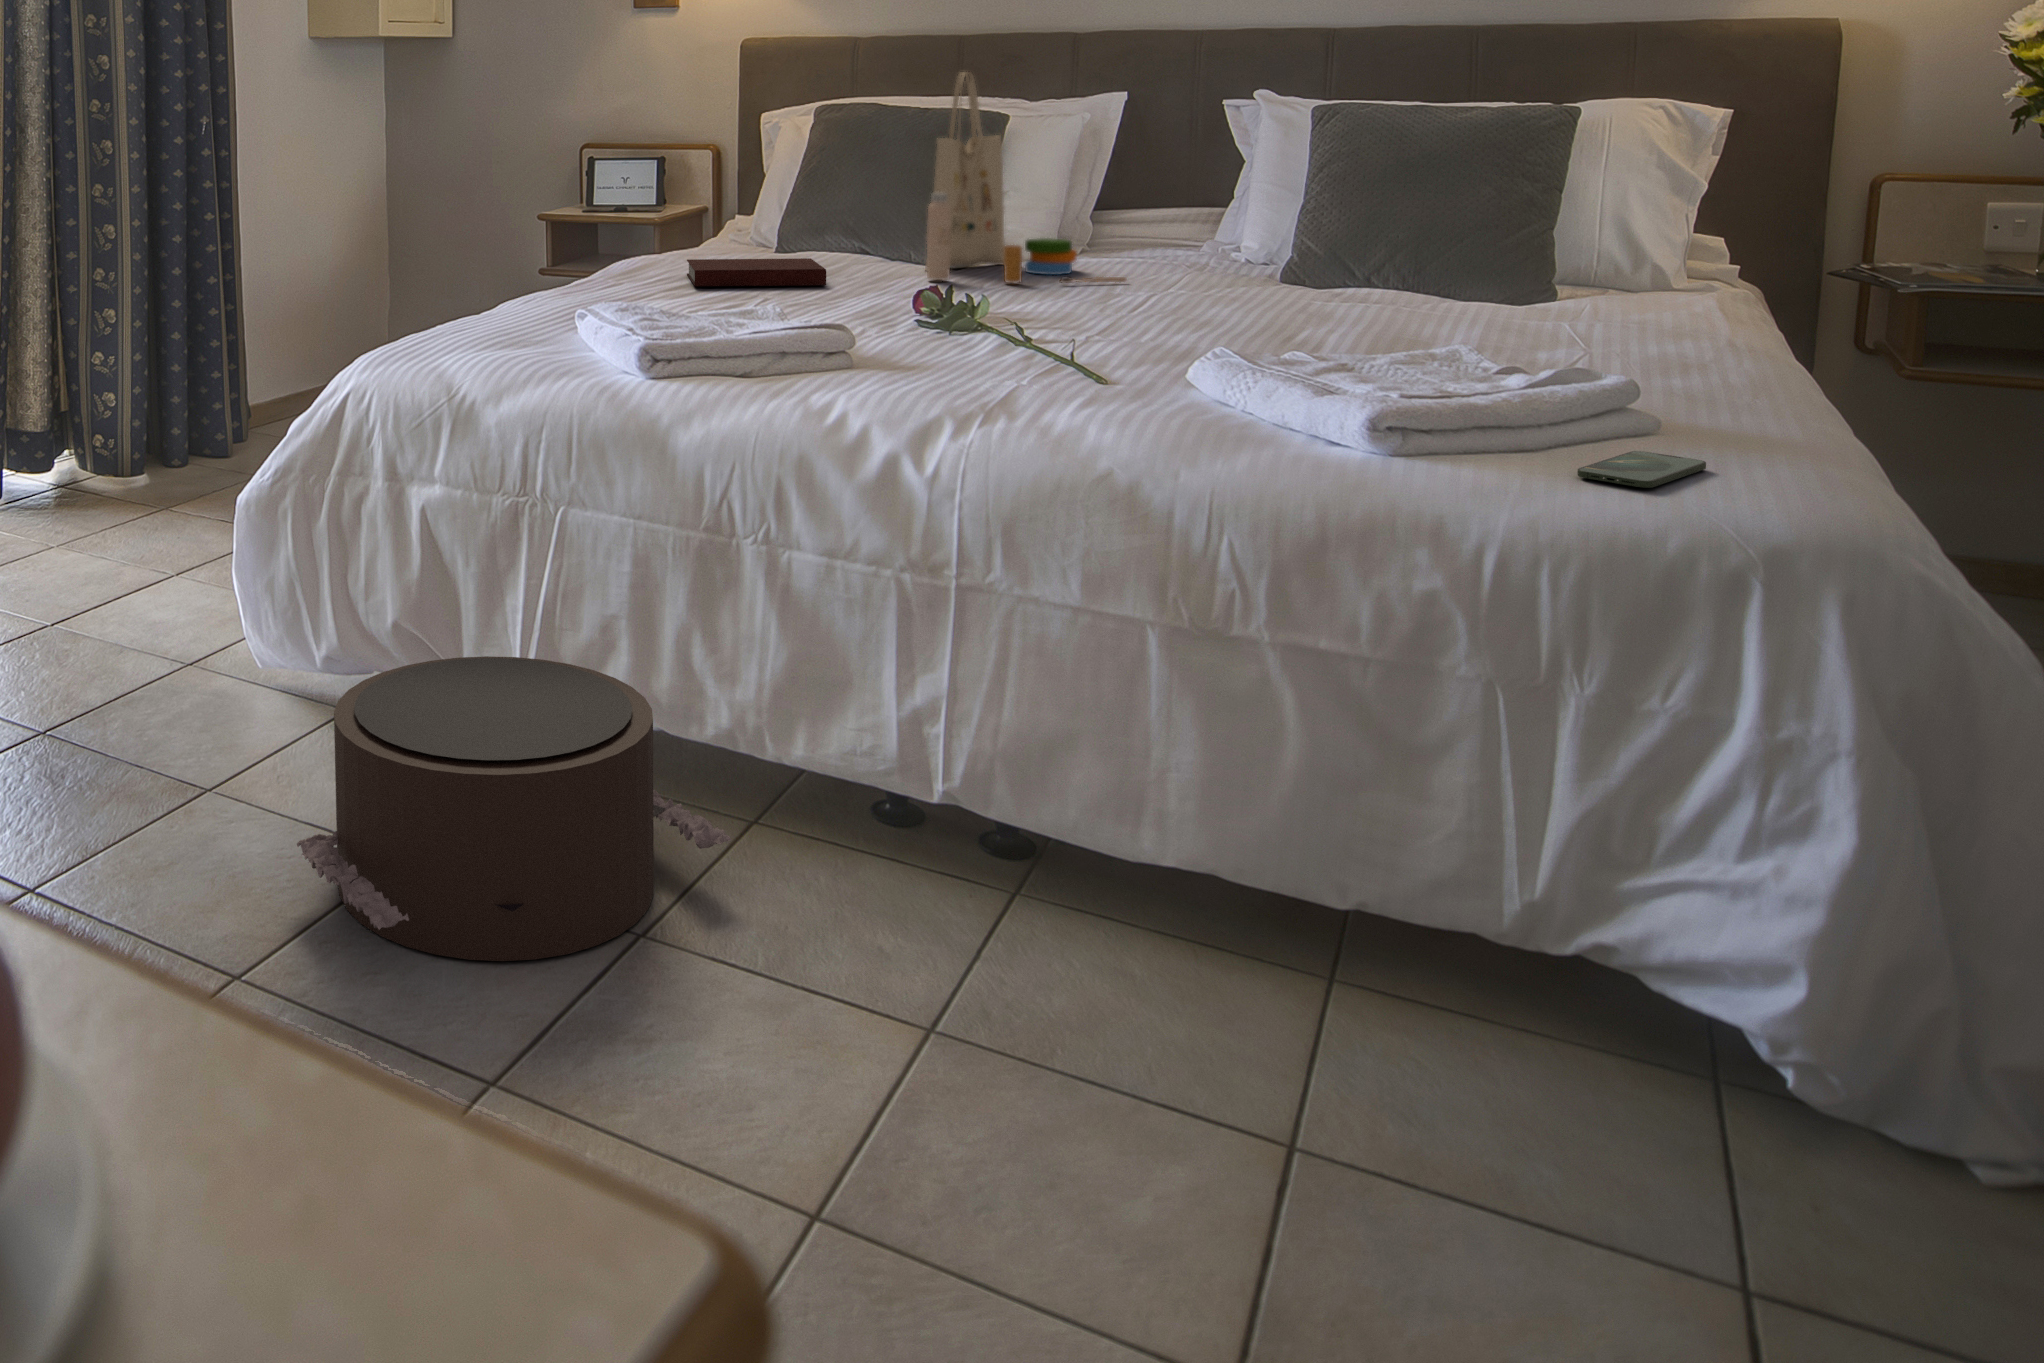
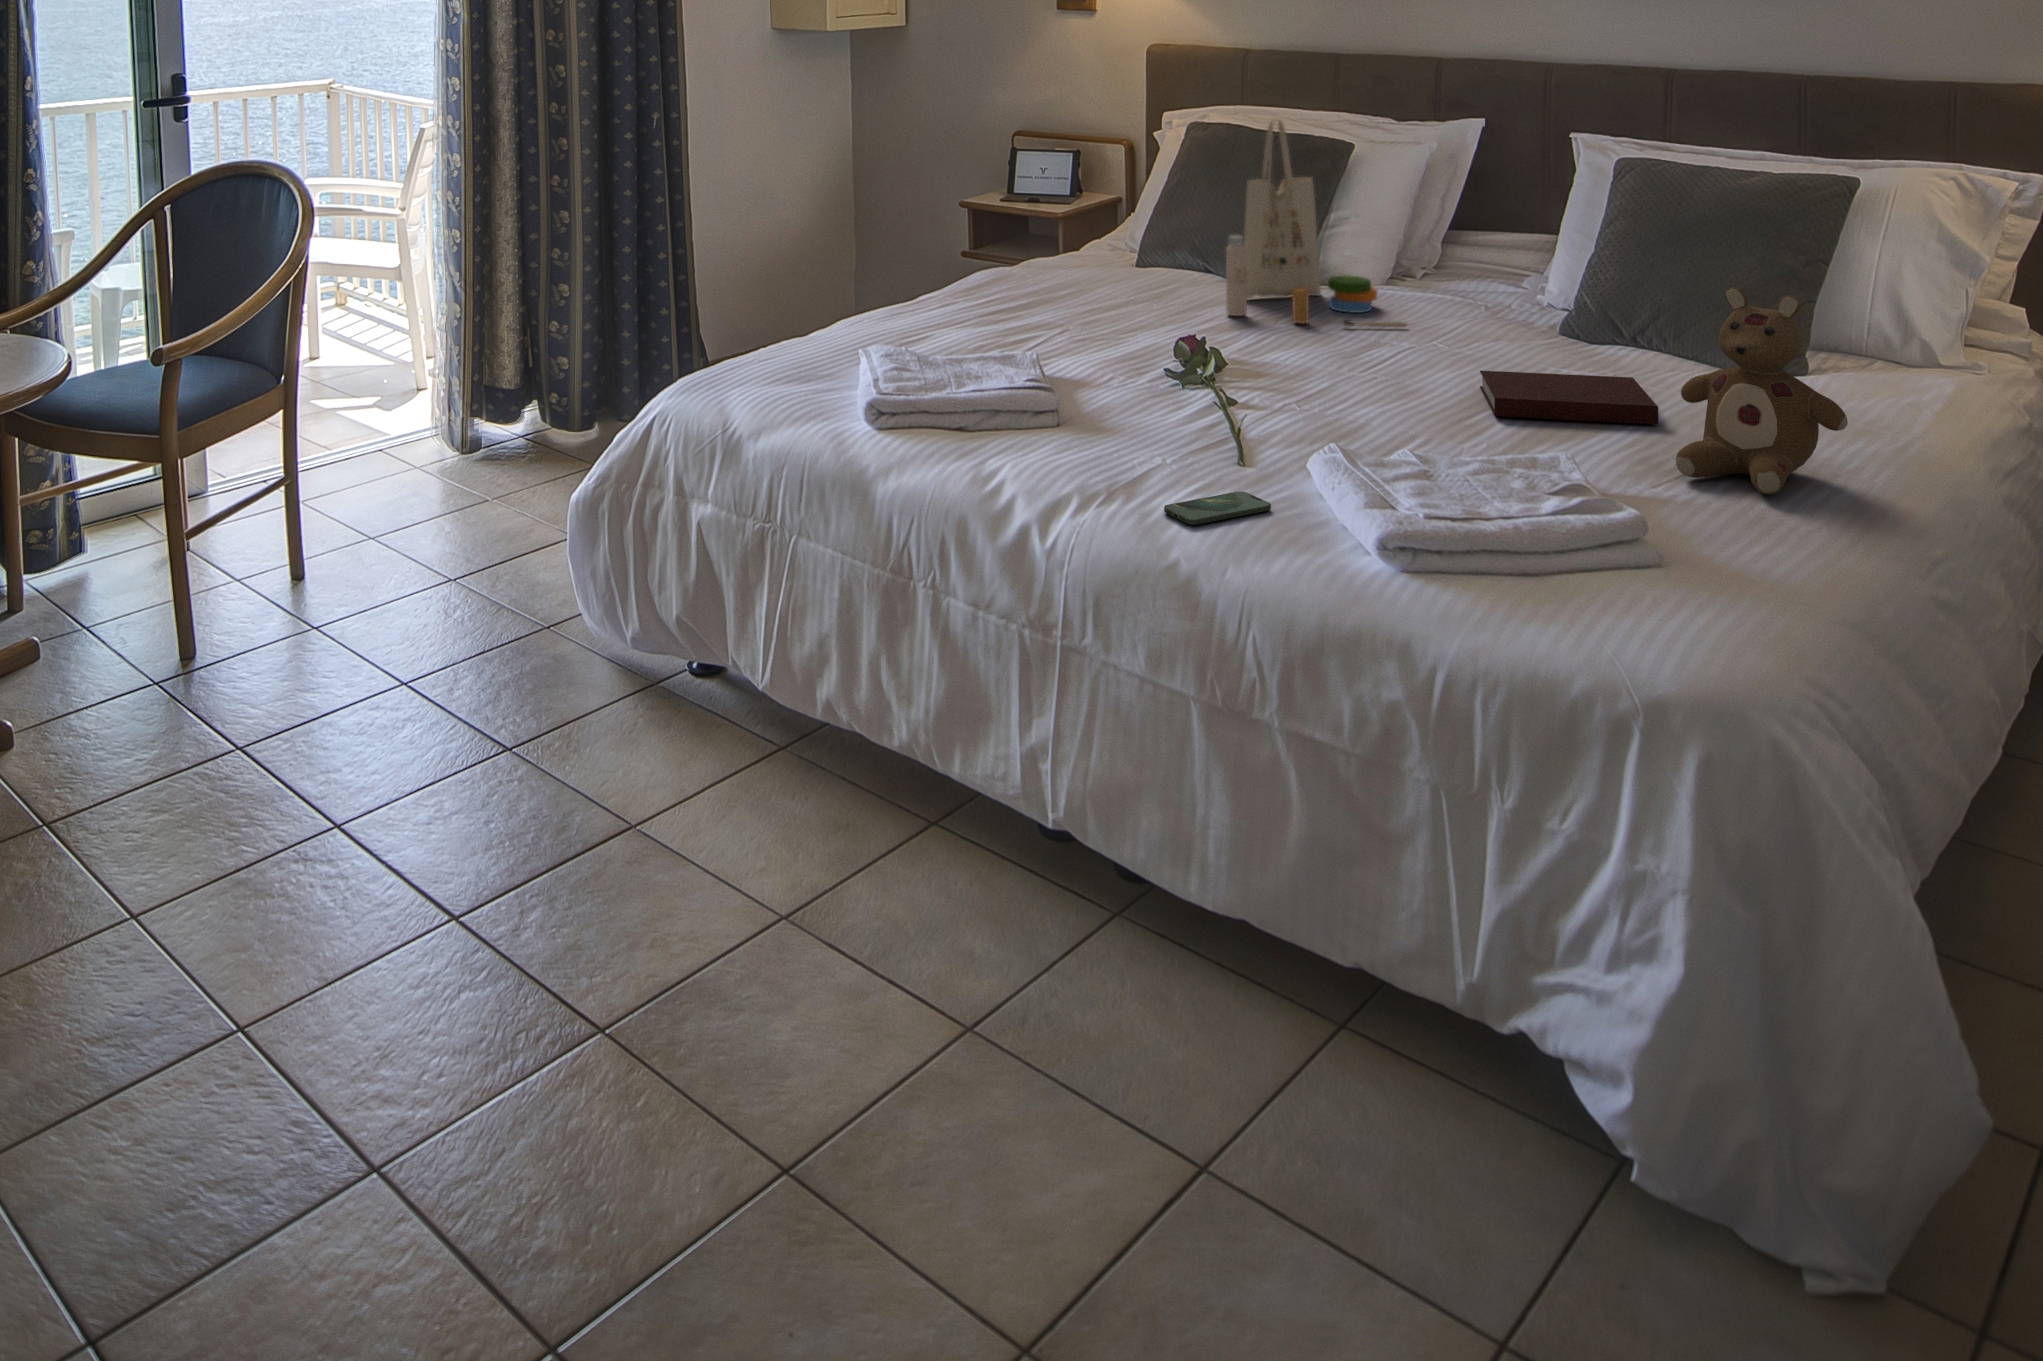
stuffed bear: none [1533,168,1736,379] -> present [1675,288,1848,494]
notebook: present [687,258,826,286] -> present [1480,371,1658,425]
smartphone: present [1577,451,1706,488] -> present [1164,492,1271,525]
pouf: present [297,656,731,961] -> none [530,663,876,934]

